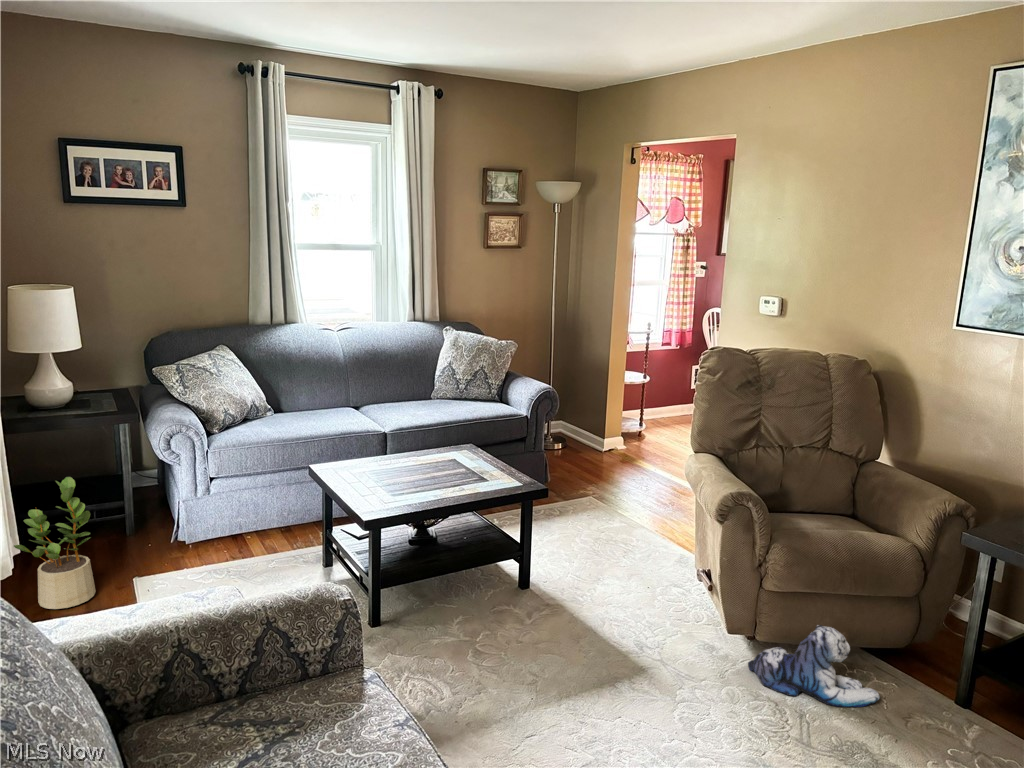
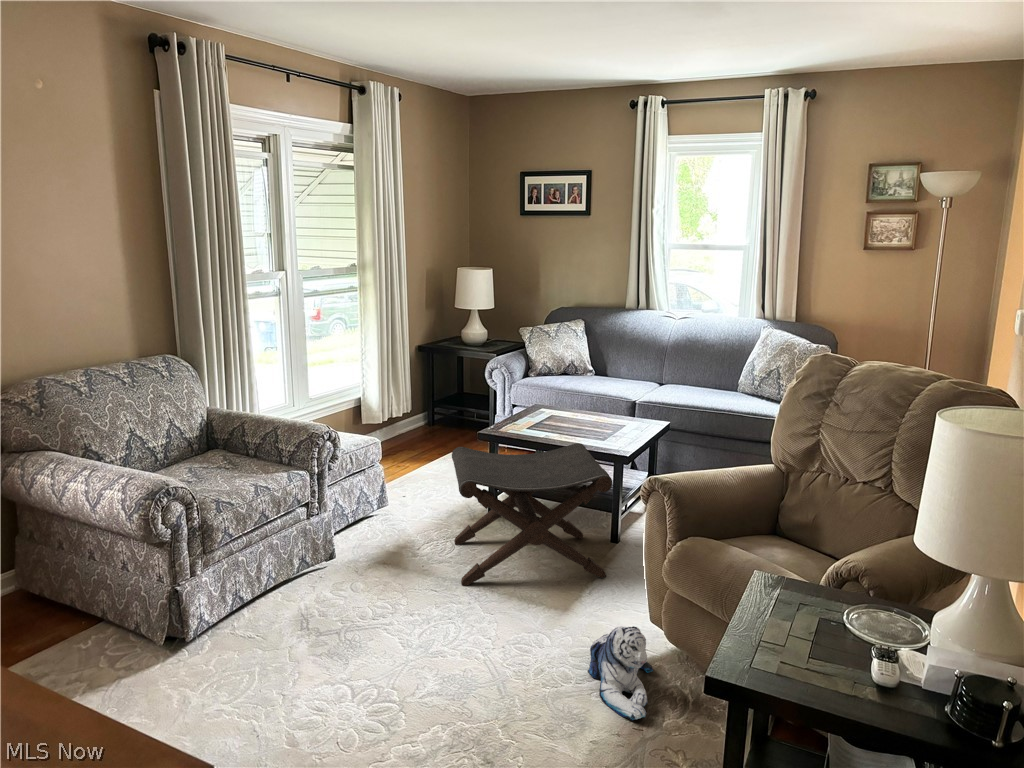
potted plant: present [14,477,96,609] -> none [396,377,434,453]
footstool: none [424,488,618,705] -> present [452,443,612,586]

